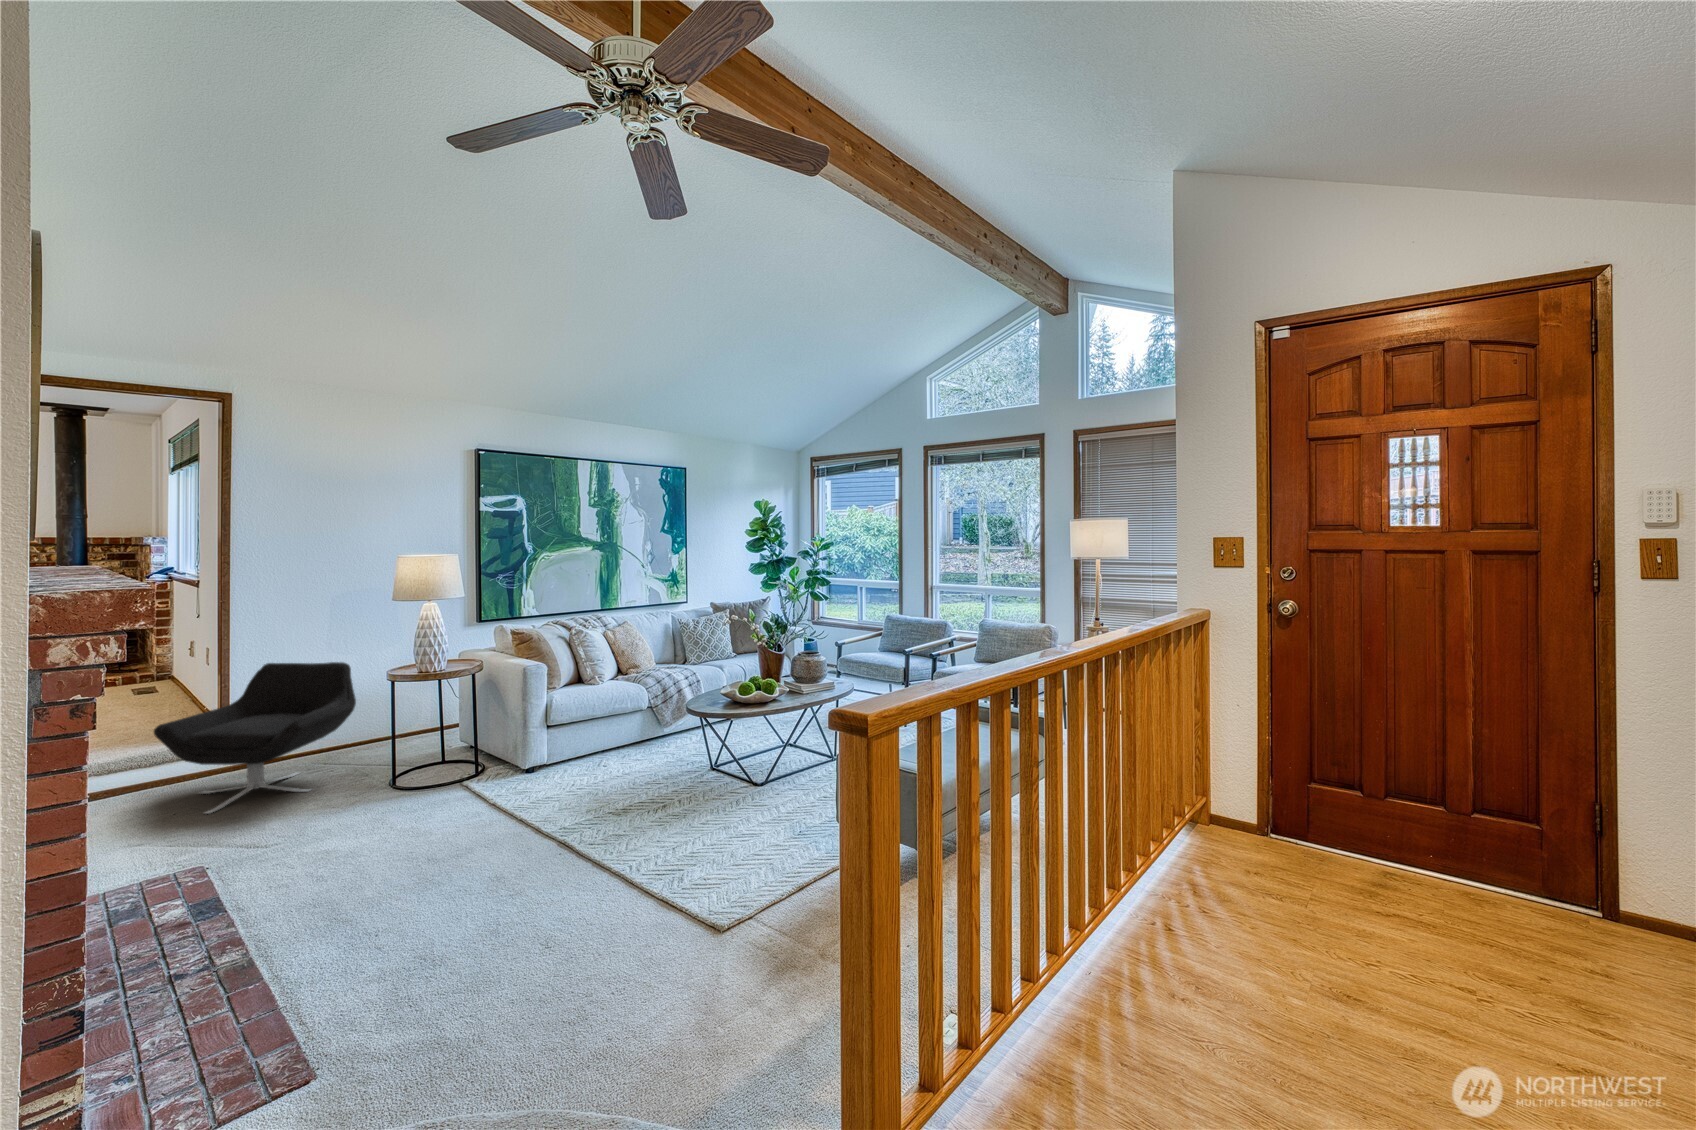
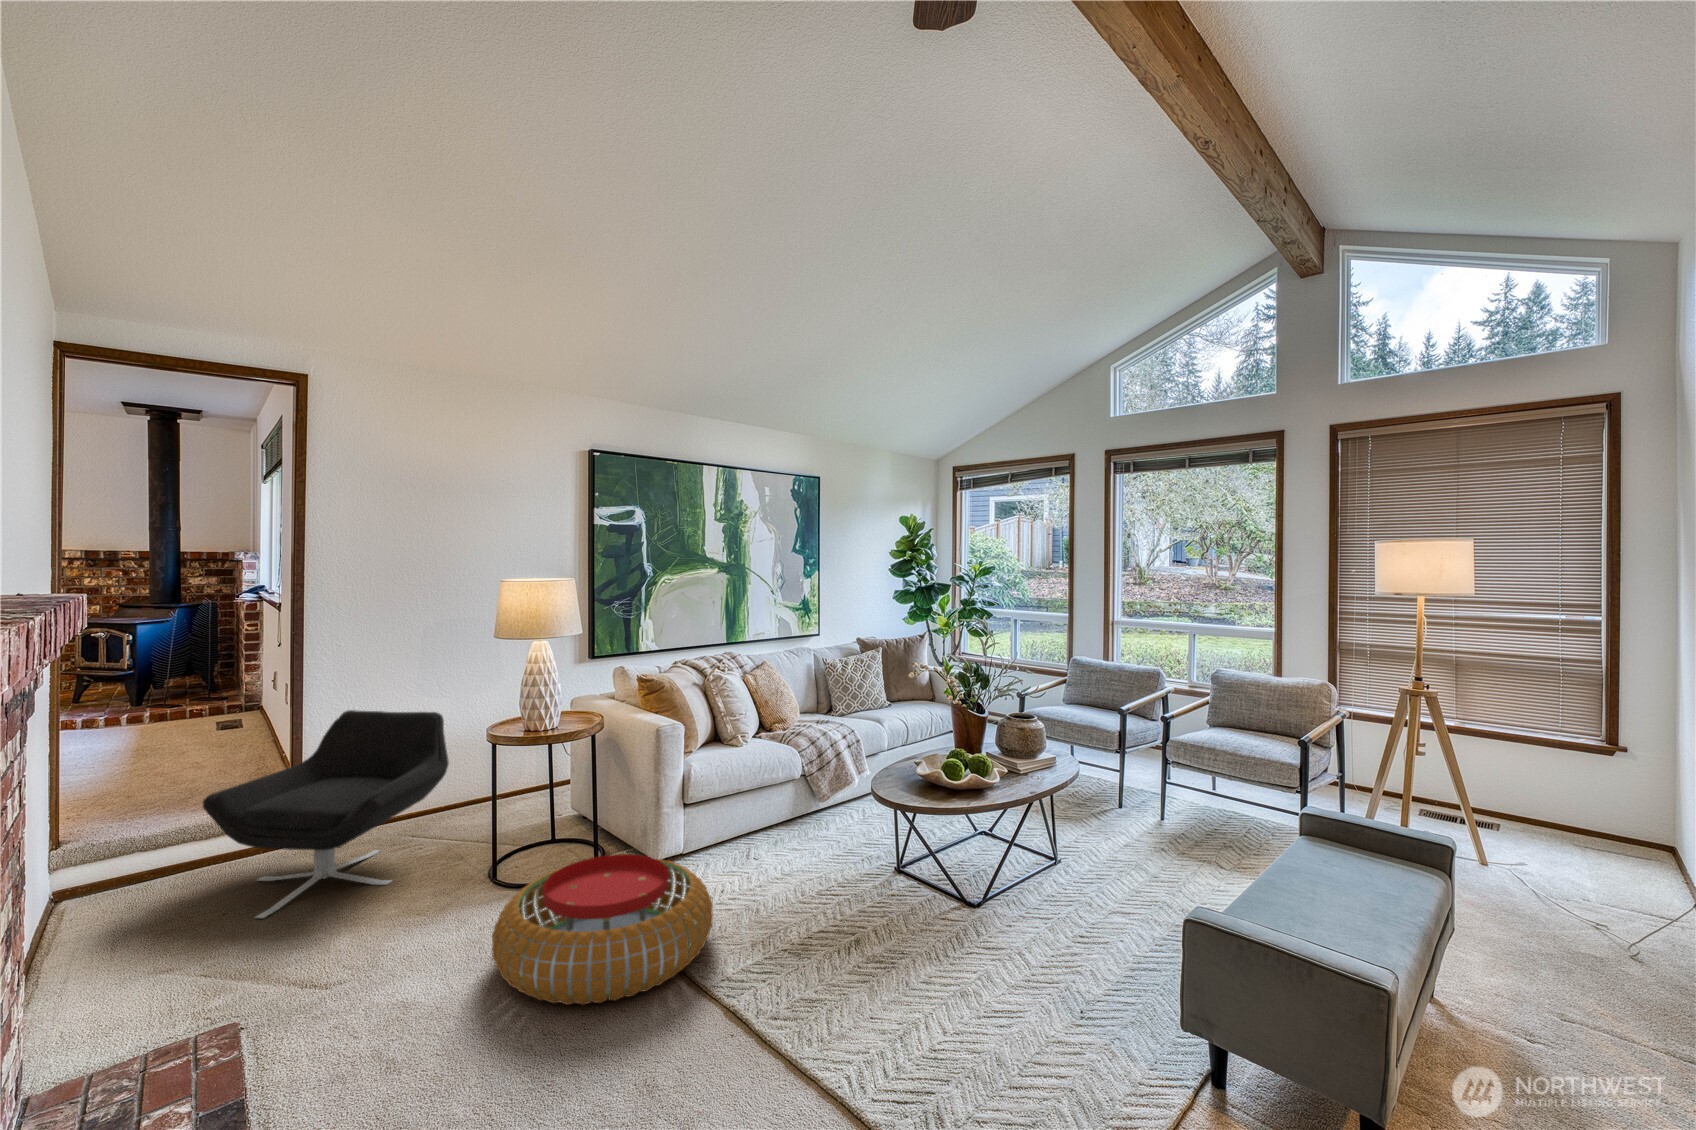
pouf: none [393,754,561,844] -> present [492,854,713,1005]

